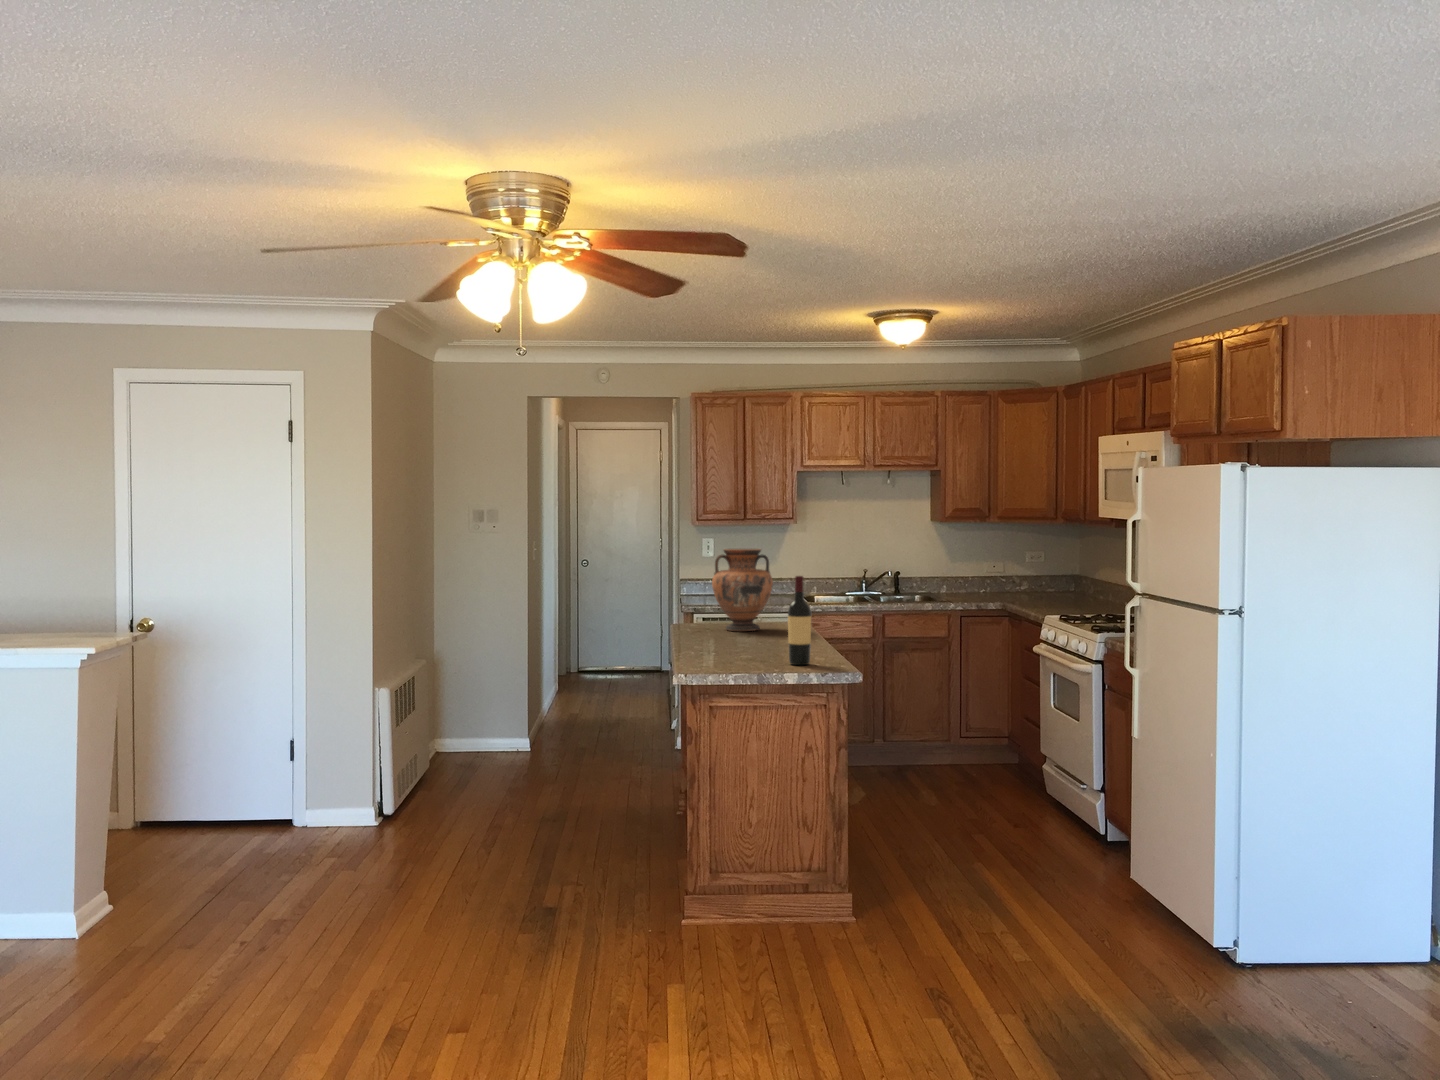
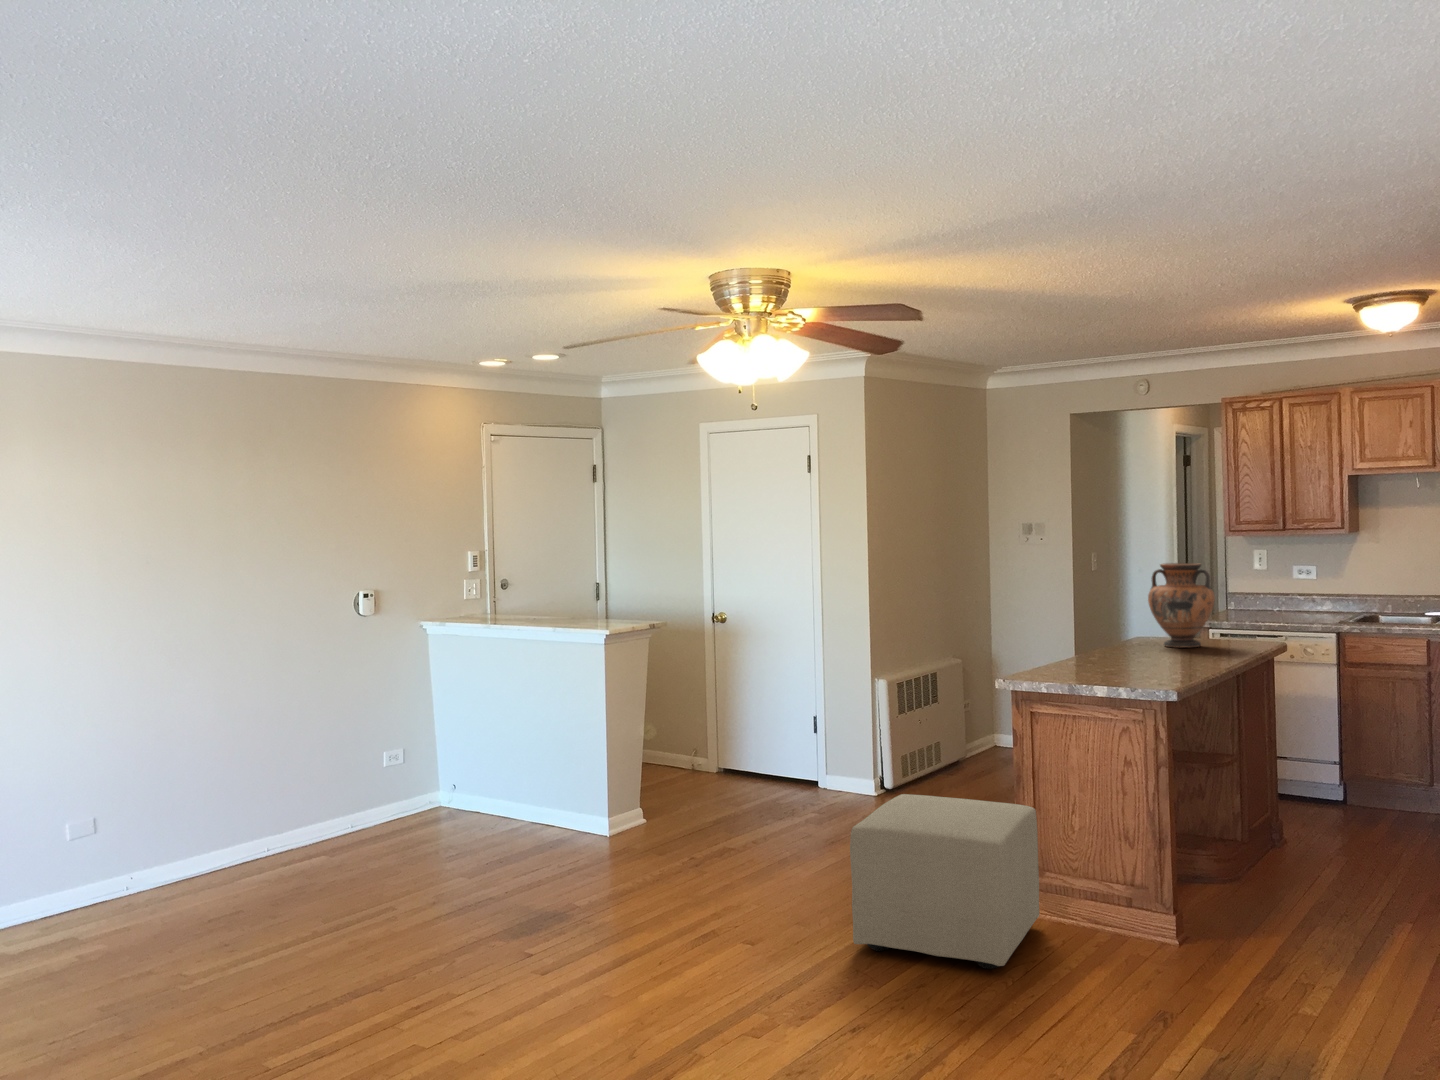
wine bottle: present [788,576,811,665] -> none [1113,593,1137,681]
ottoman: none [565,808,759,1007] -> present [850,794,1039,969]

